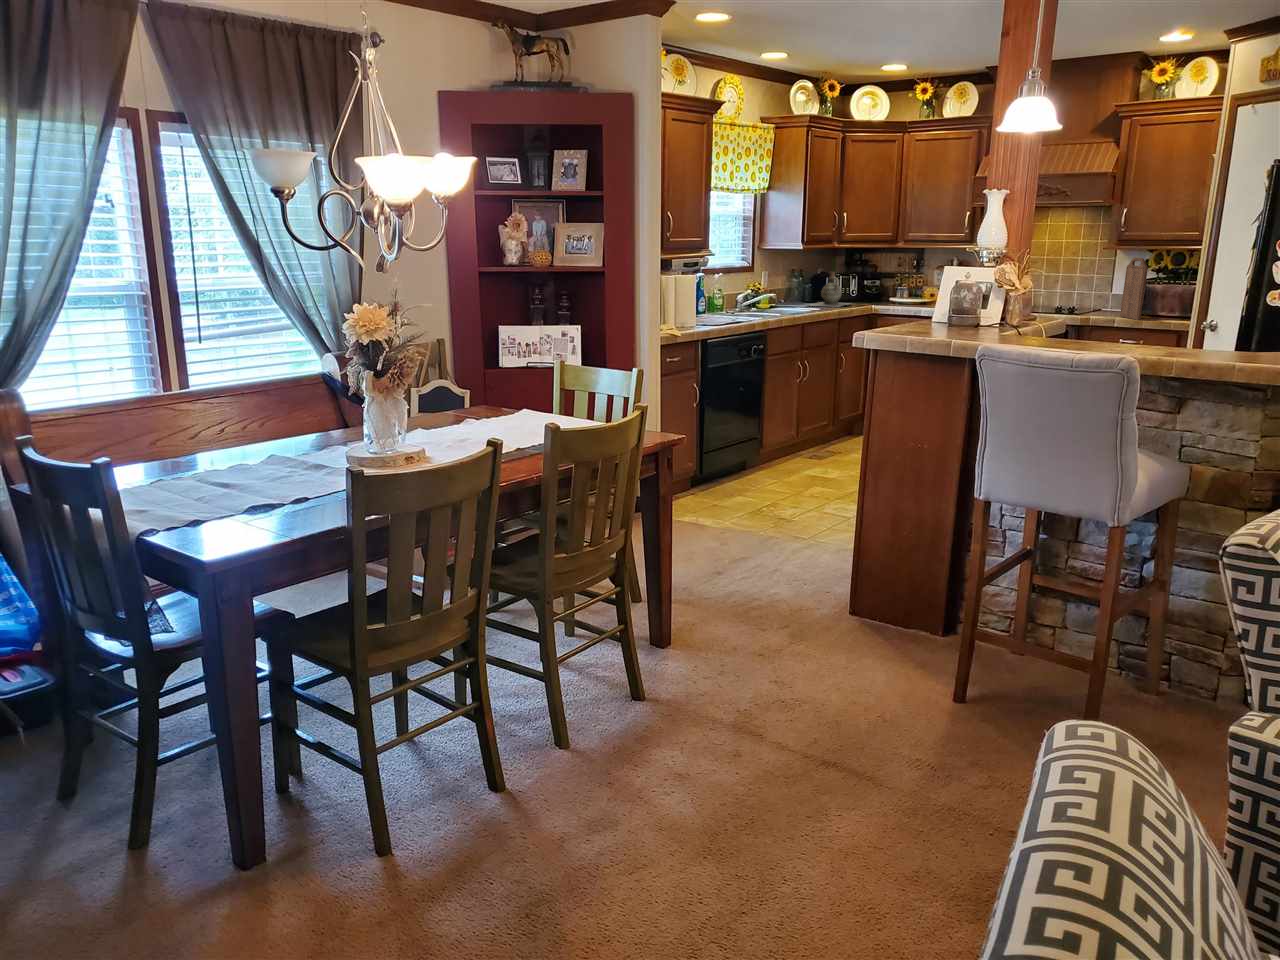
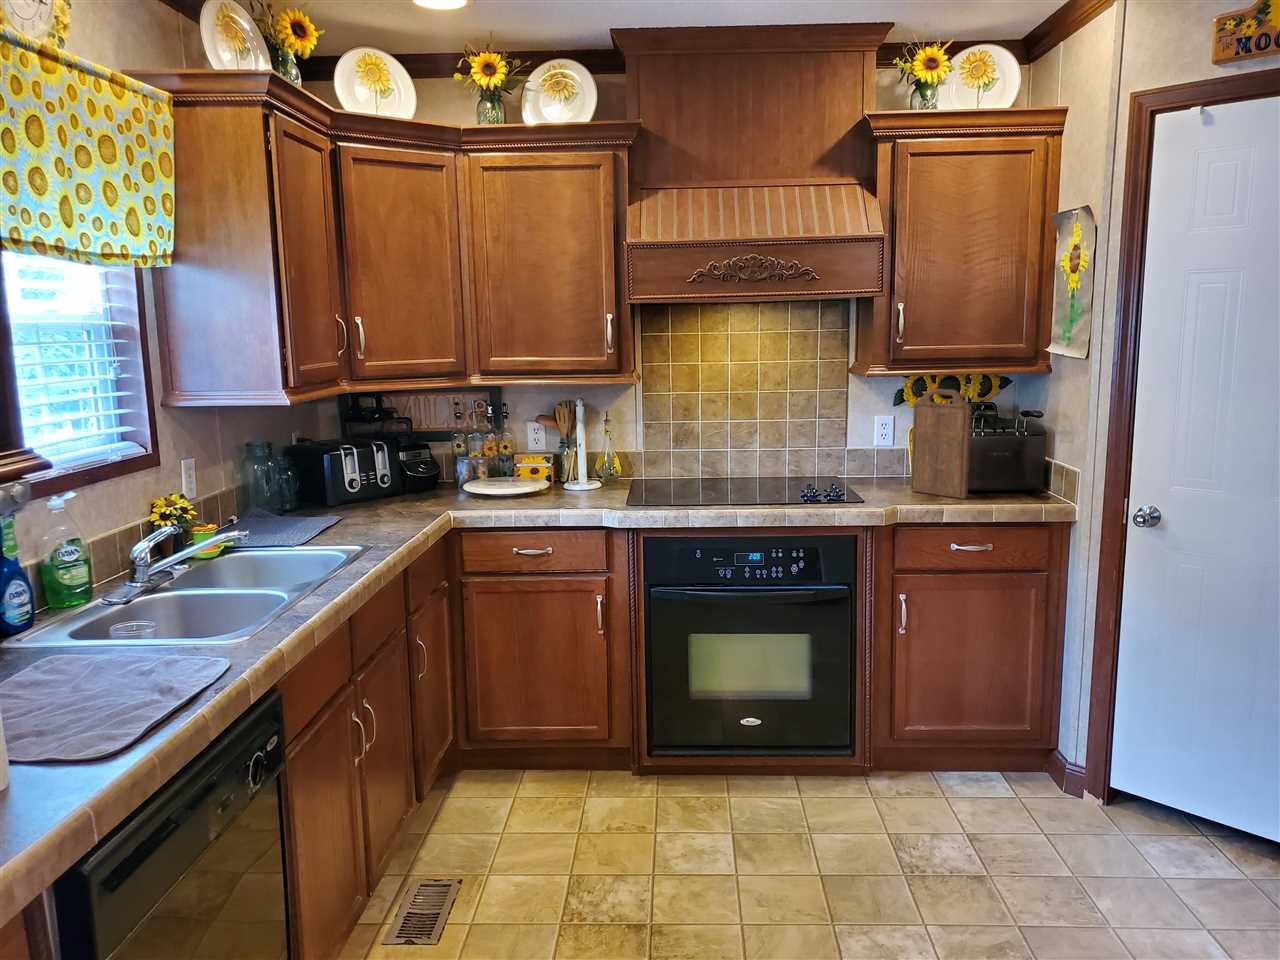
ceramic jug: present [809,272,849,307] -> none [305,445,404,527]

